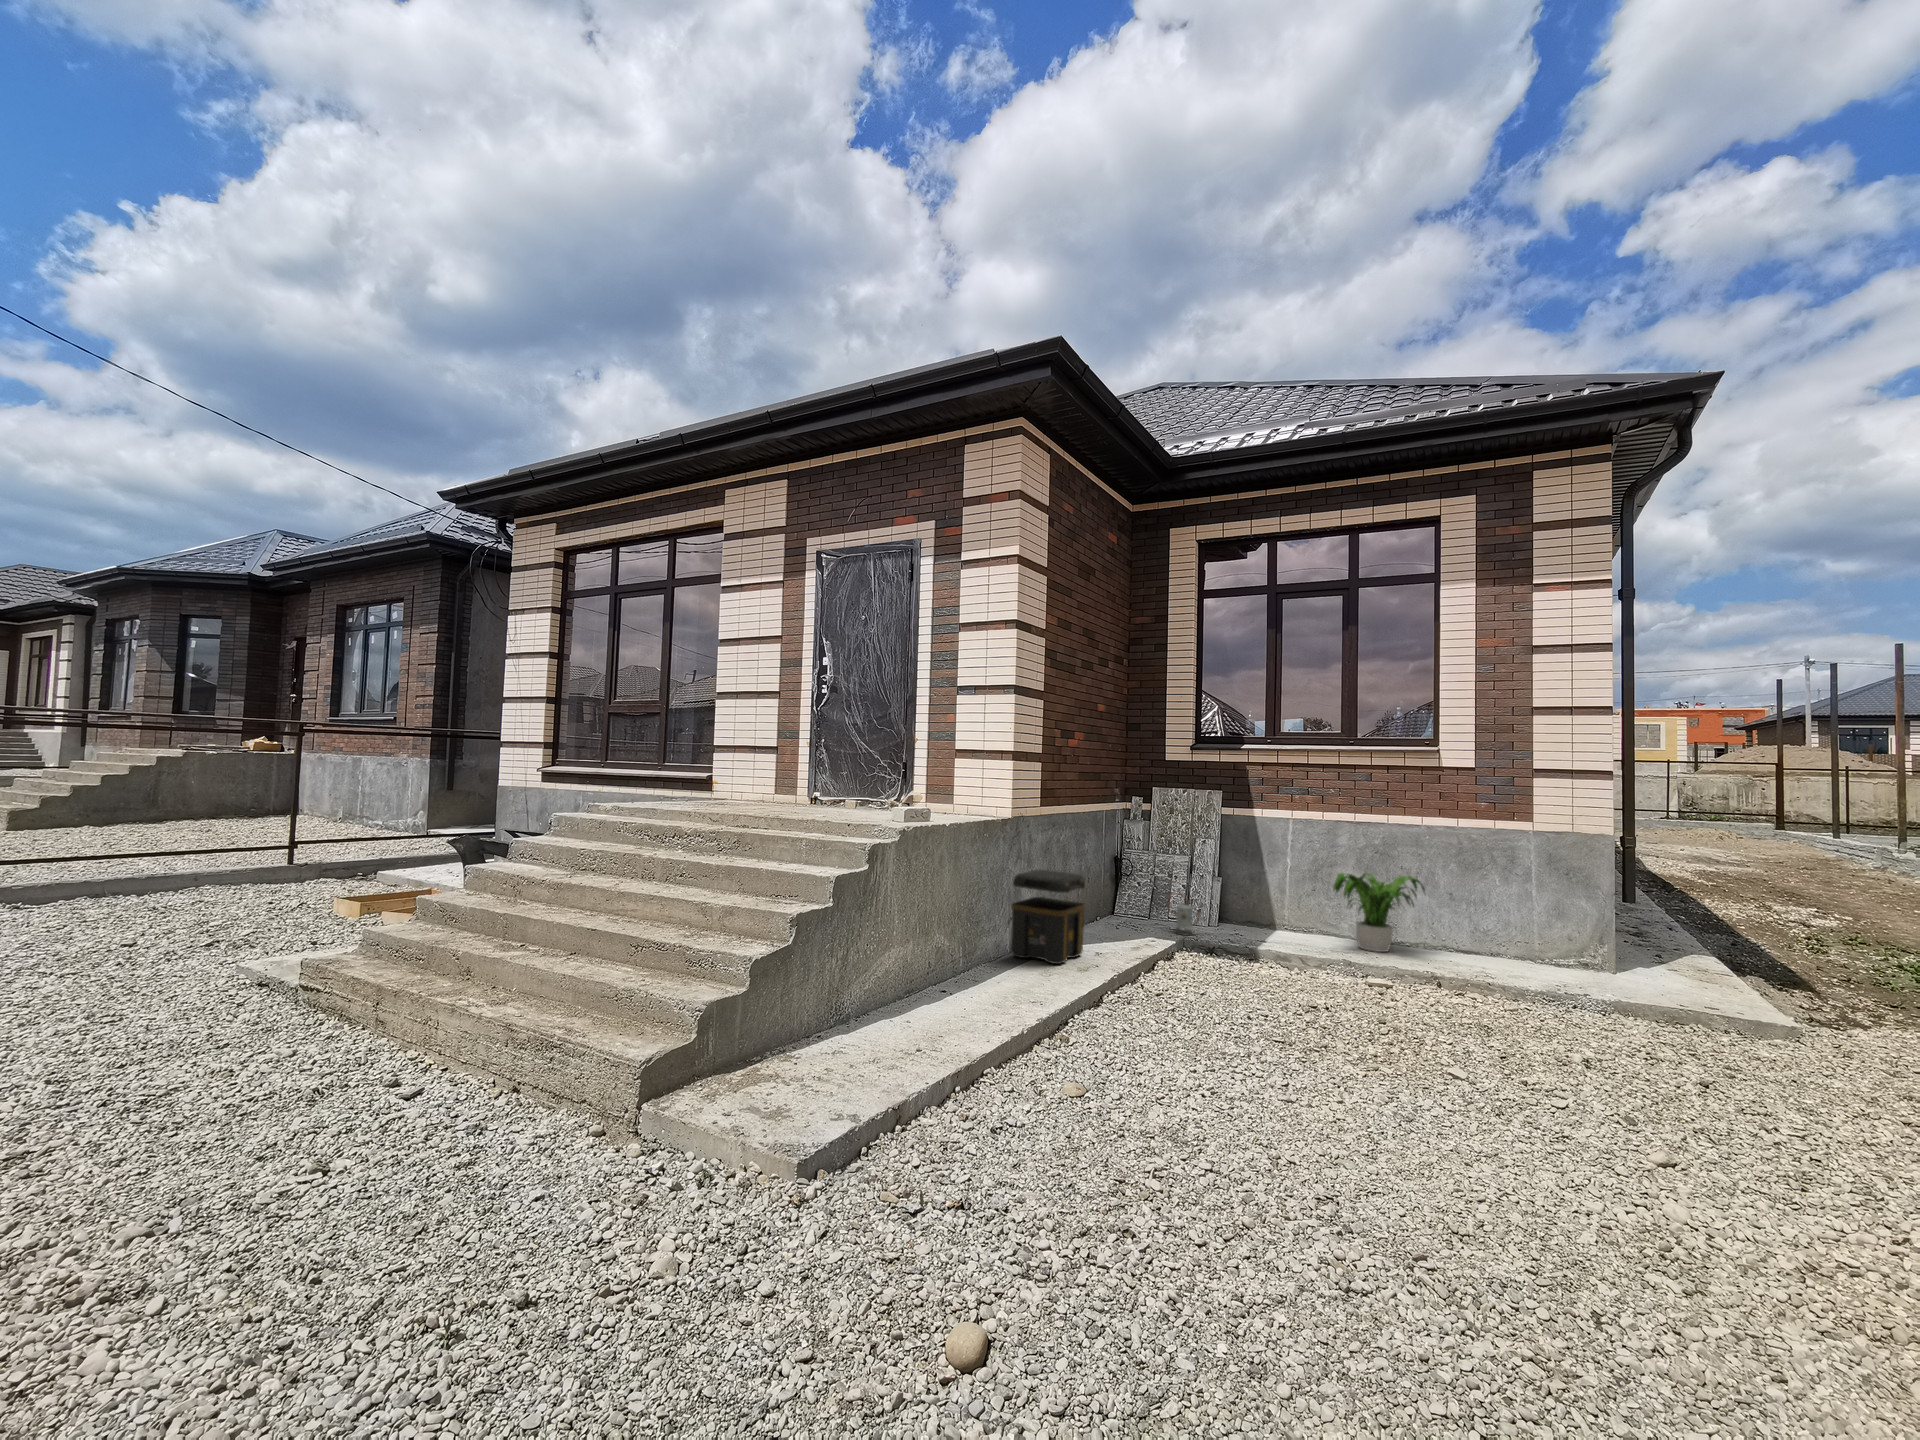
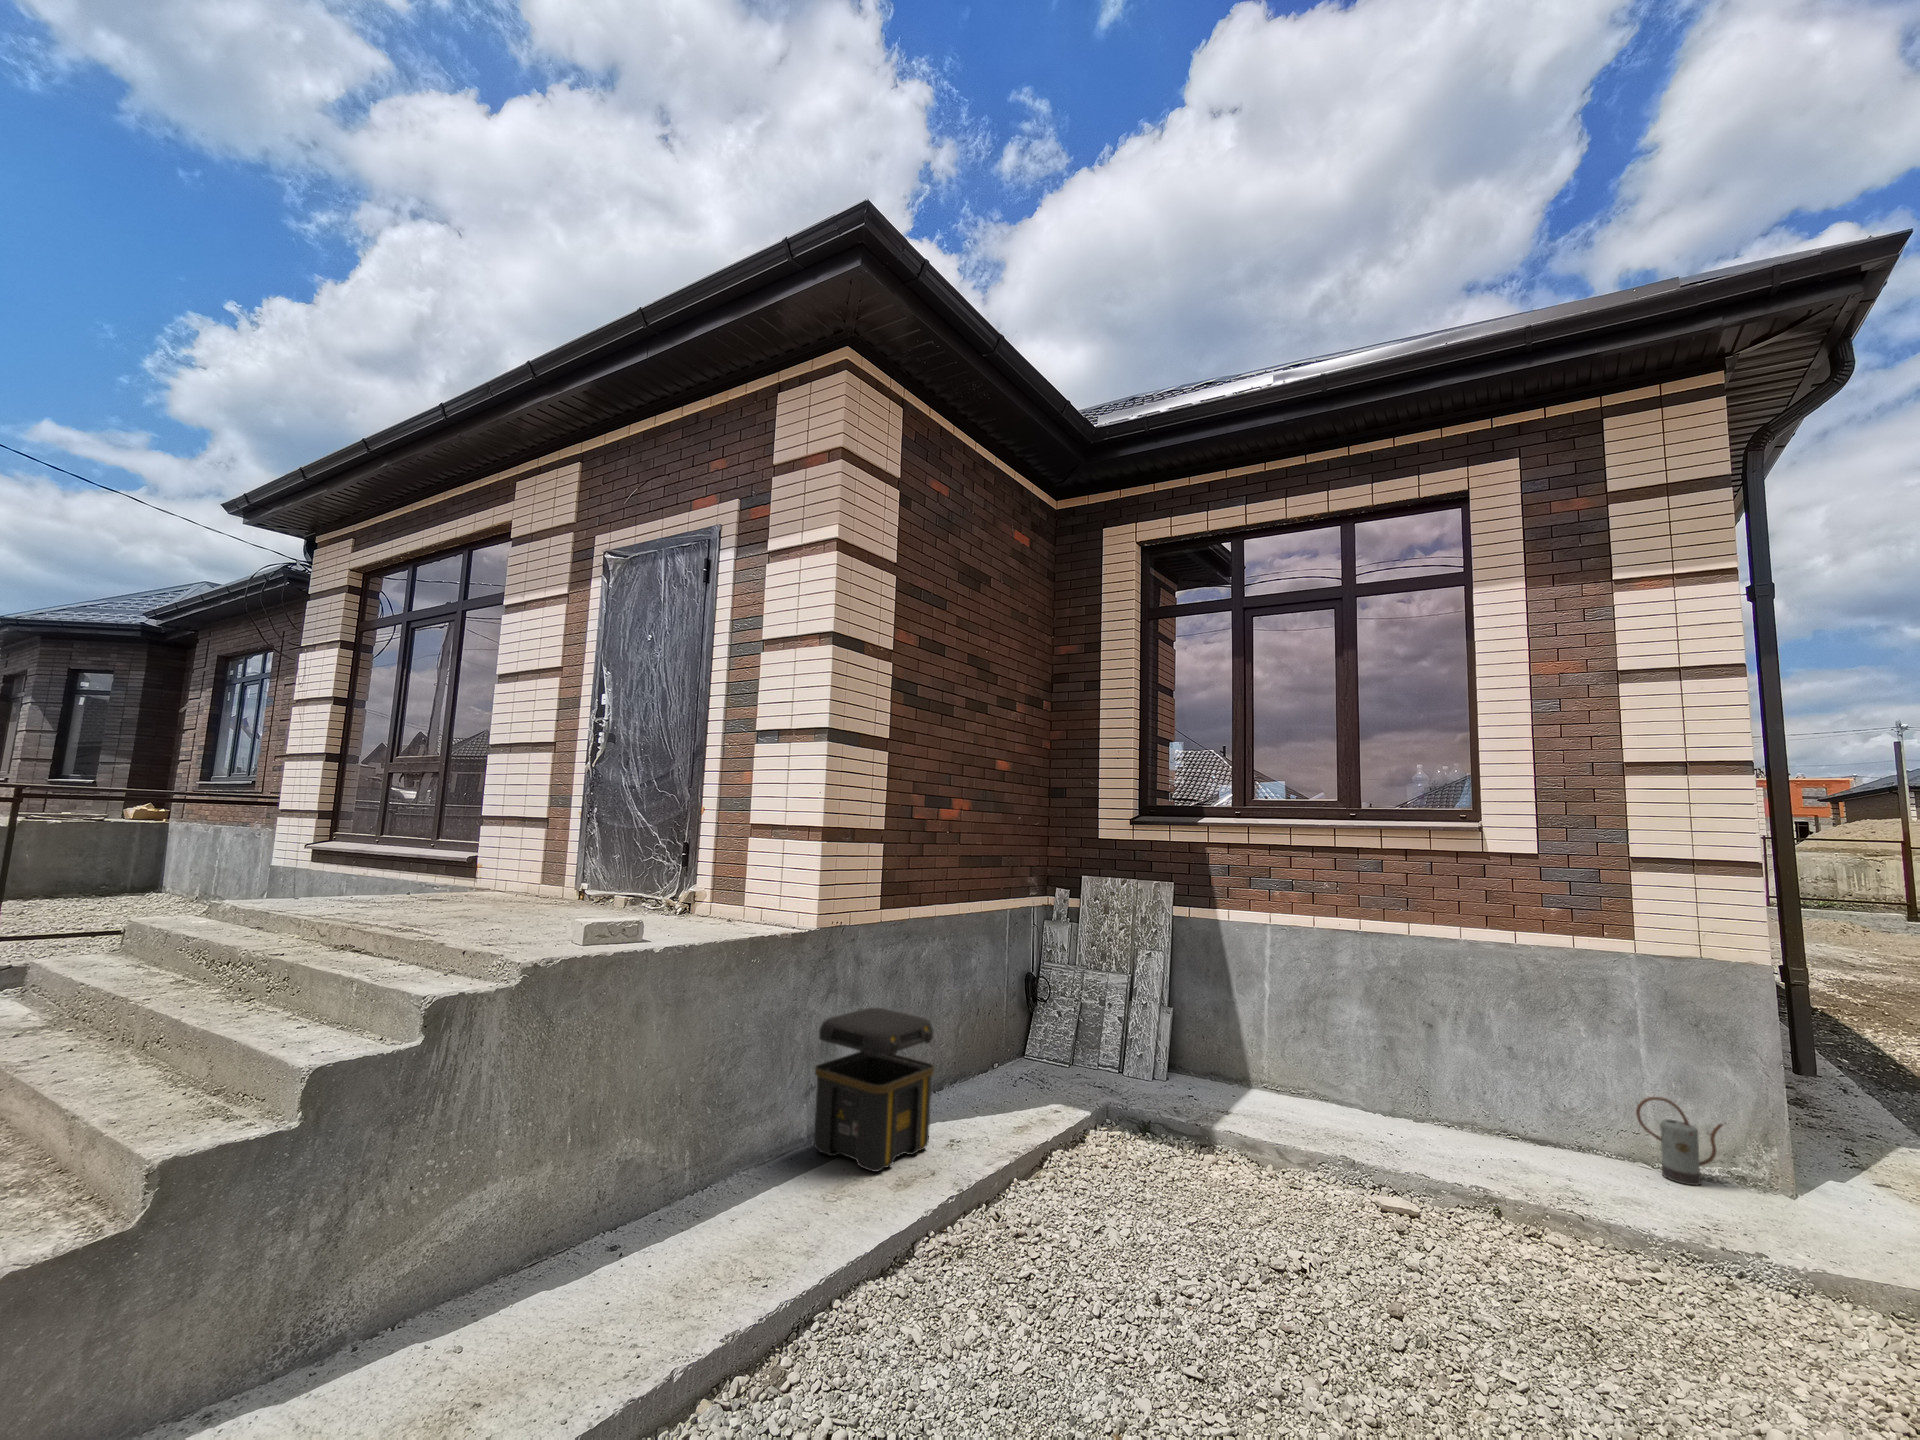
potted plant: present [1333,873,1425,952] -> none [1327,1011,1470,1141]
watering can: present [1166,893,1201,935] -> present [1636,1097,1723,1186]

